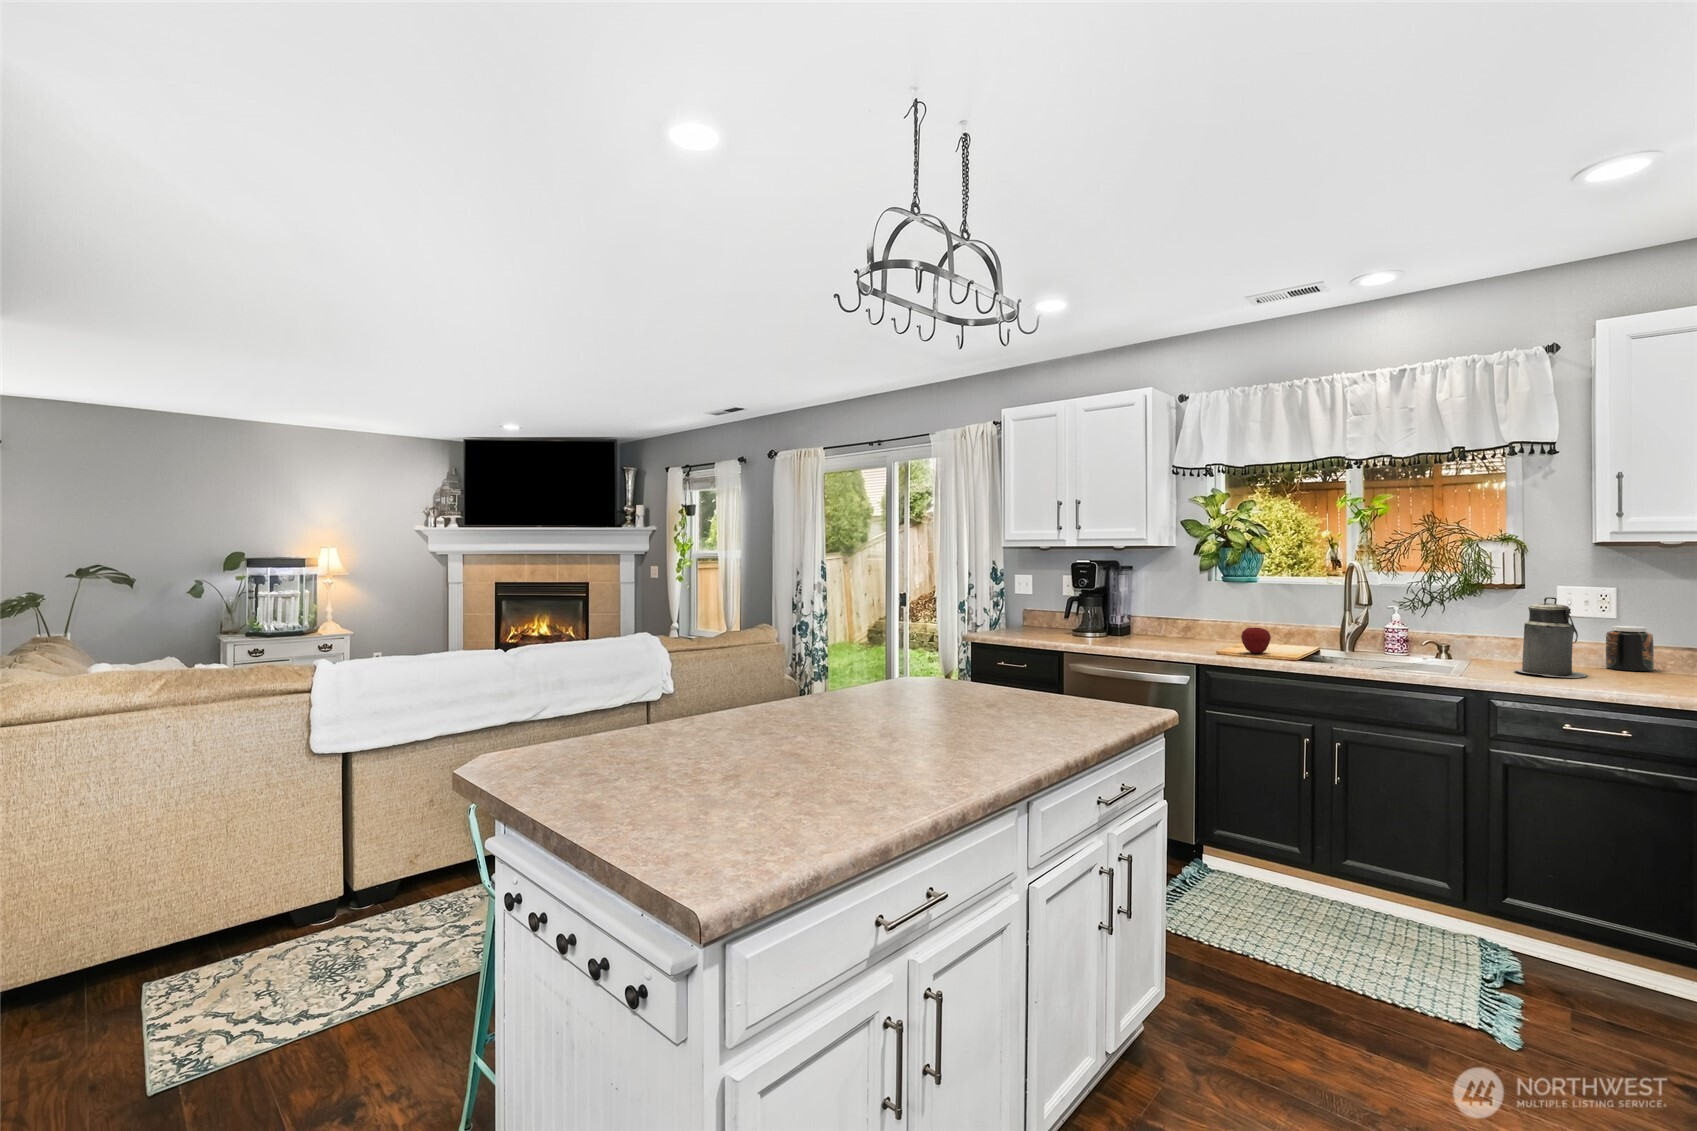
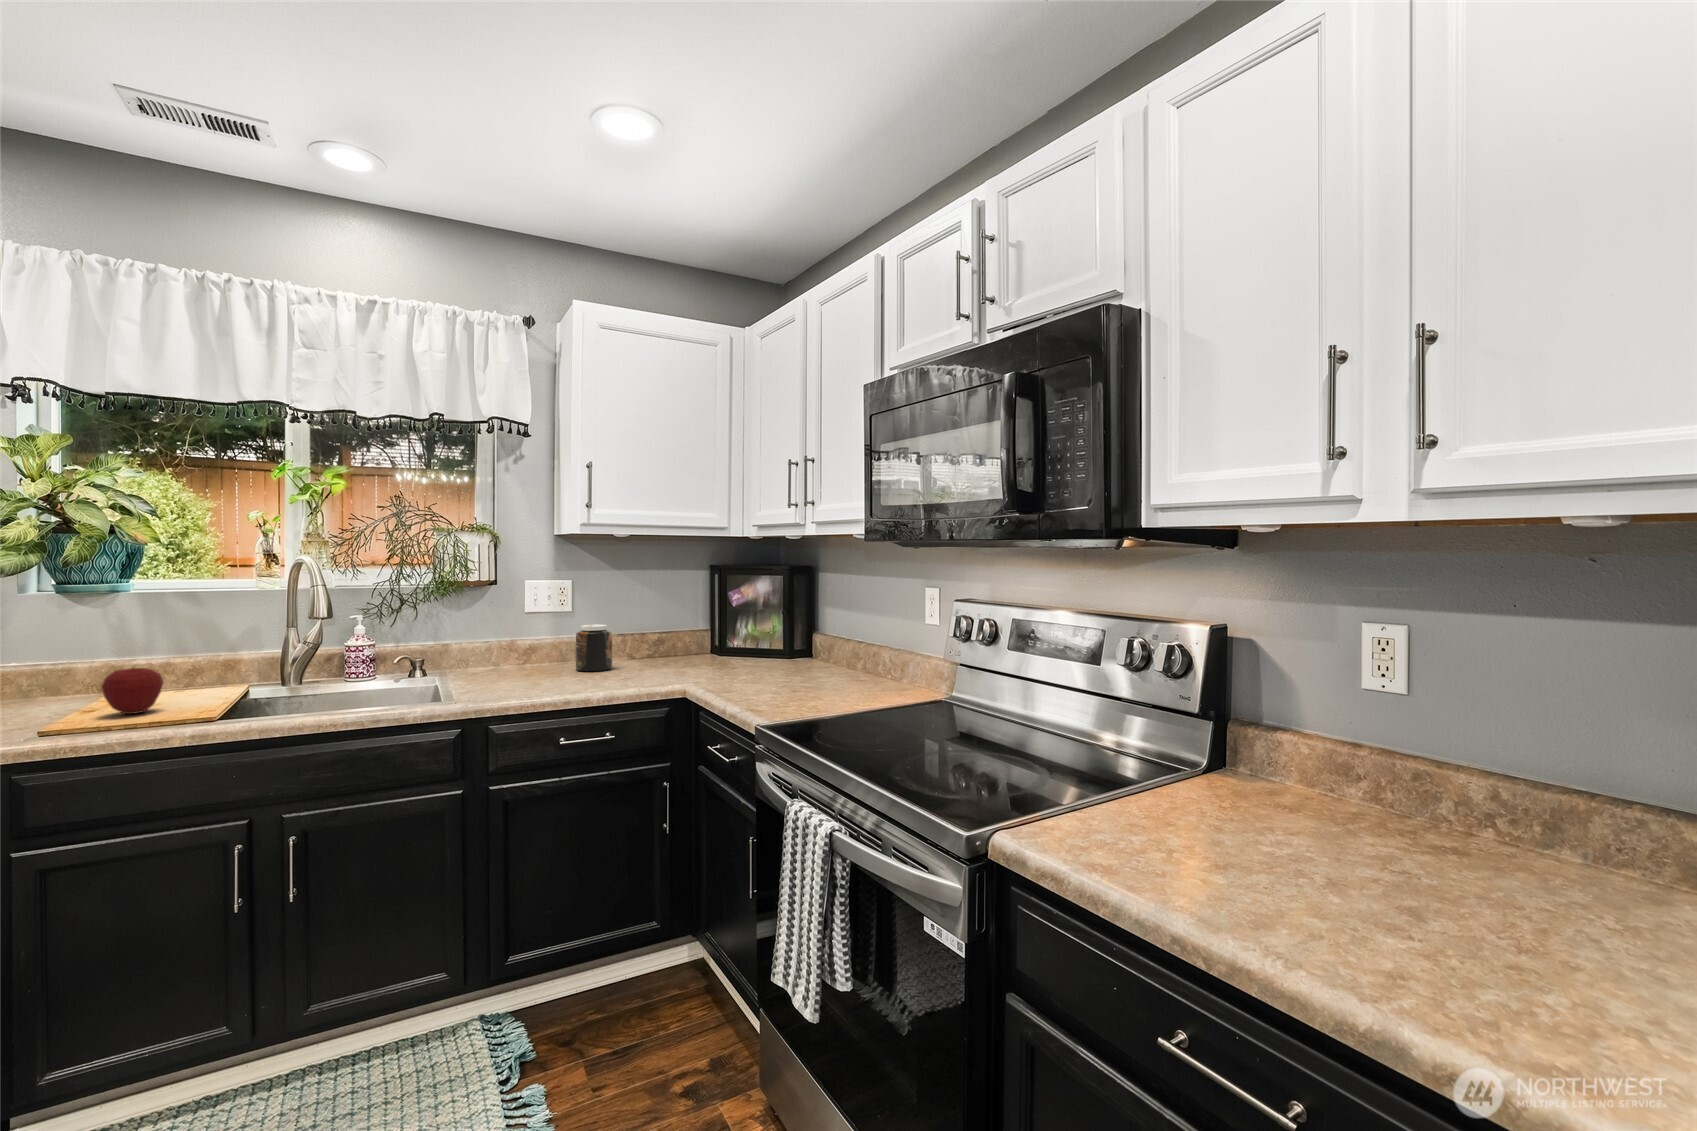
canister: present [1515,597,1587,678] -> none [504,597,571,689]

